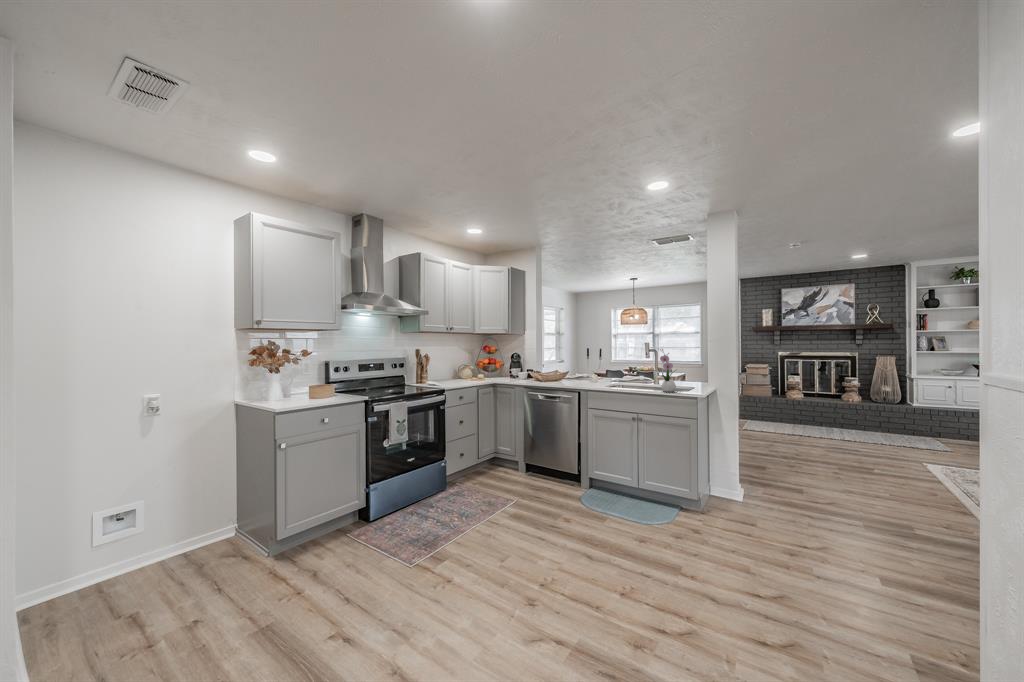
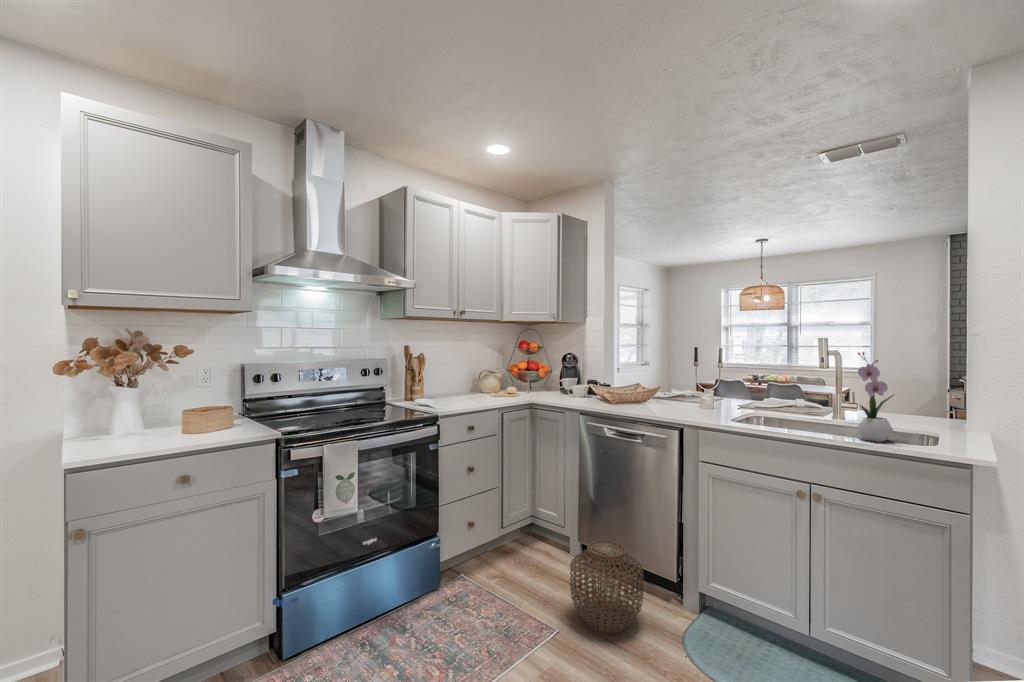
woven basket: none [522,454,561,500] -> present [570,540,643,633]

